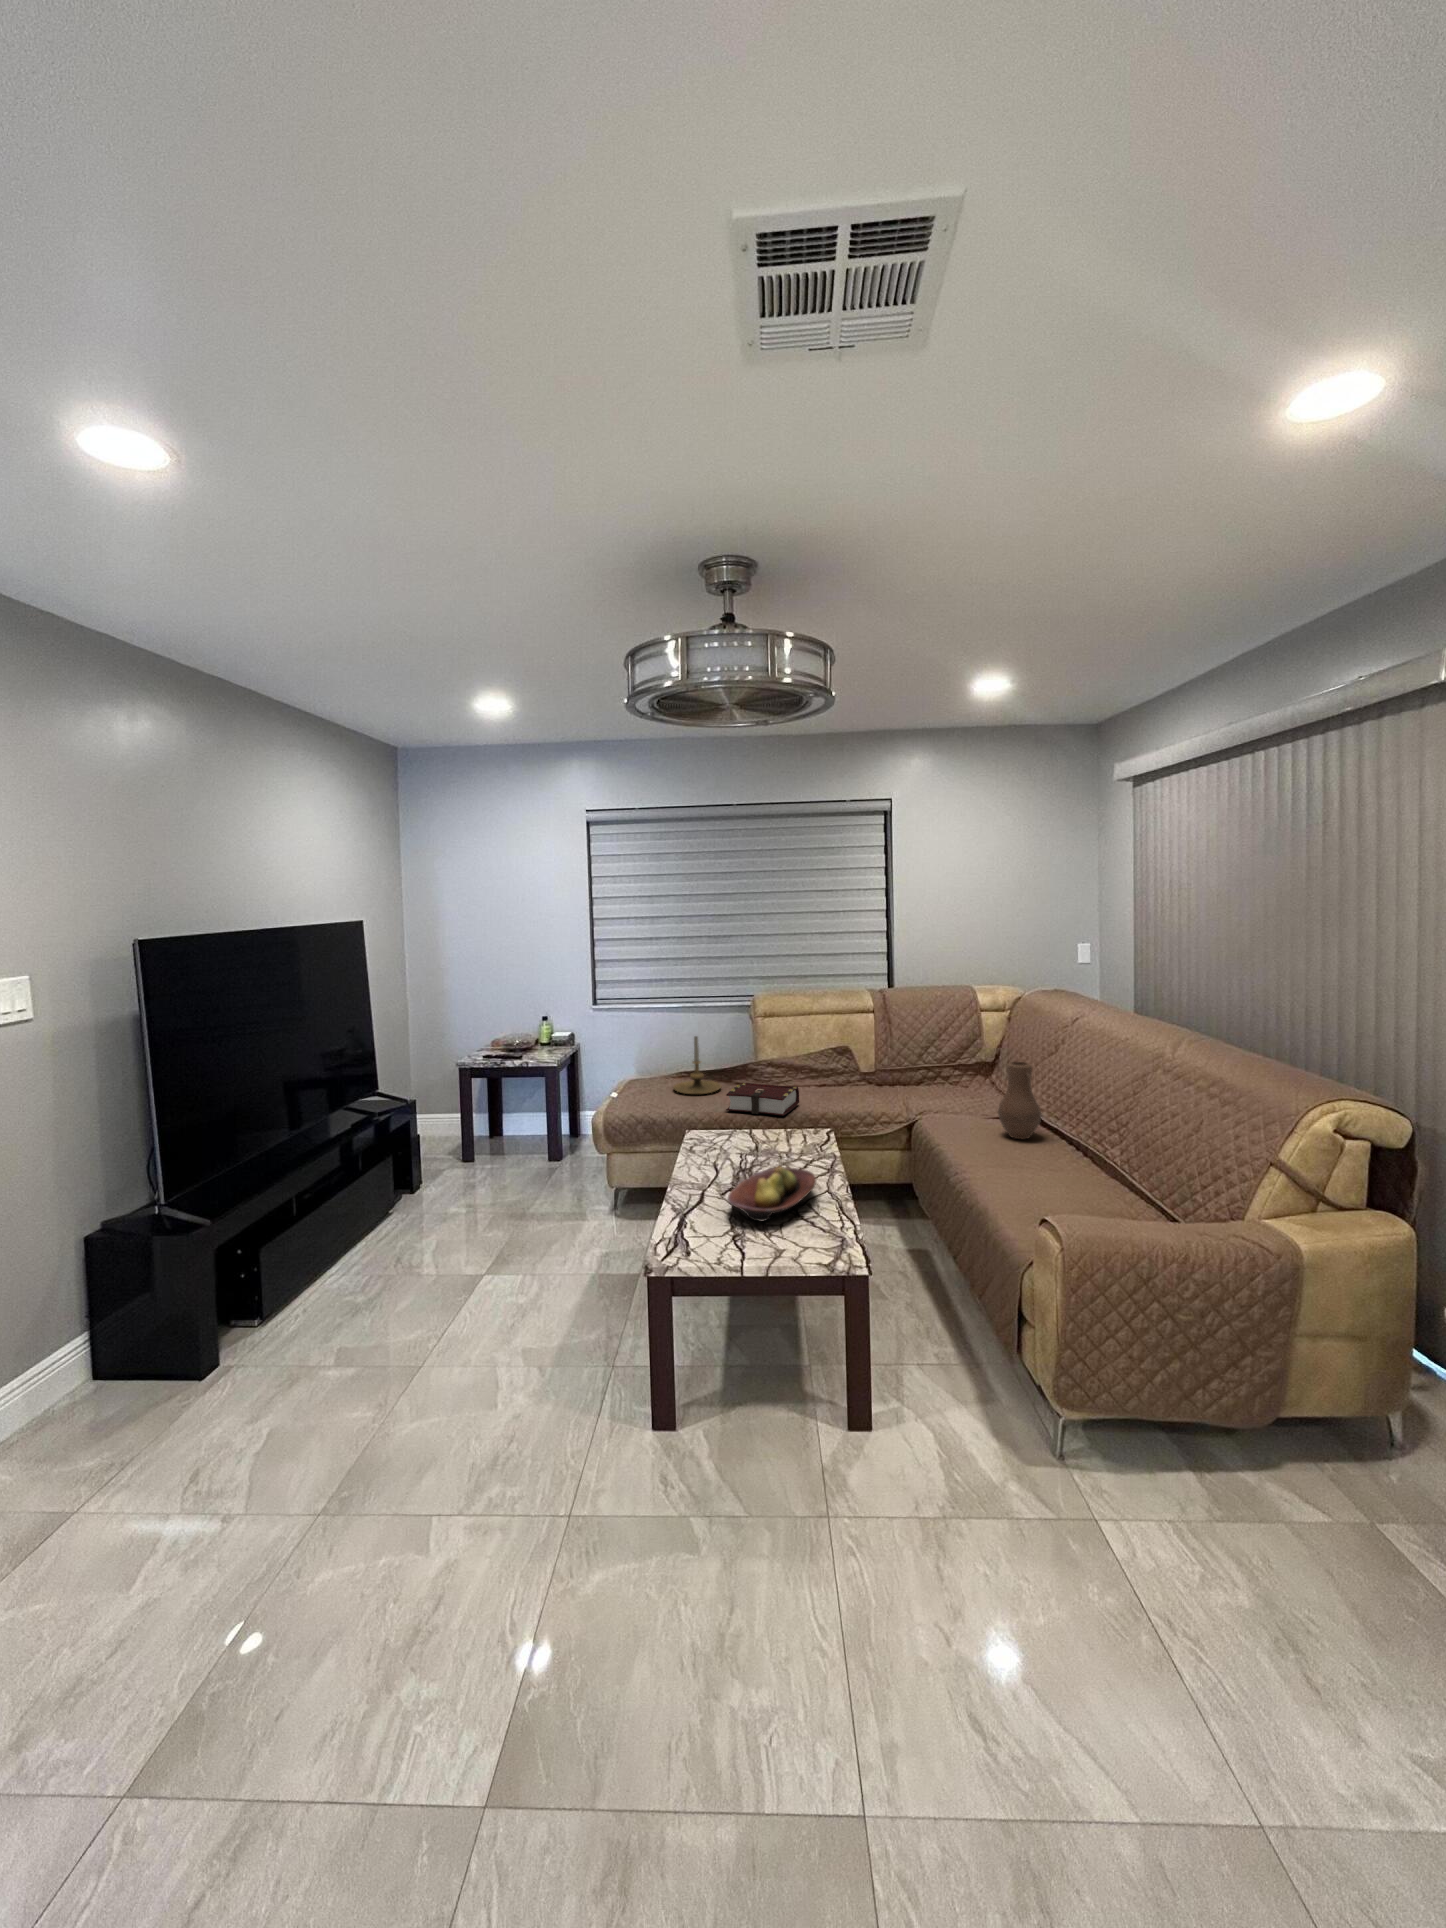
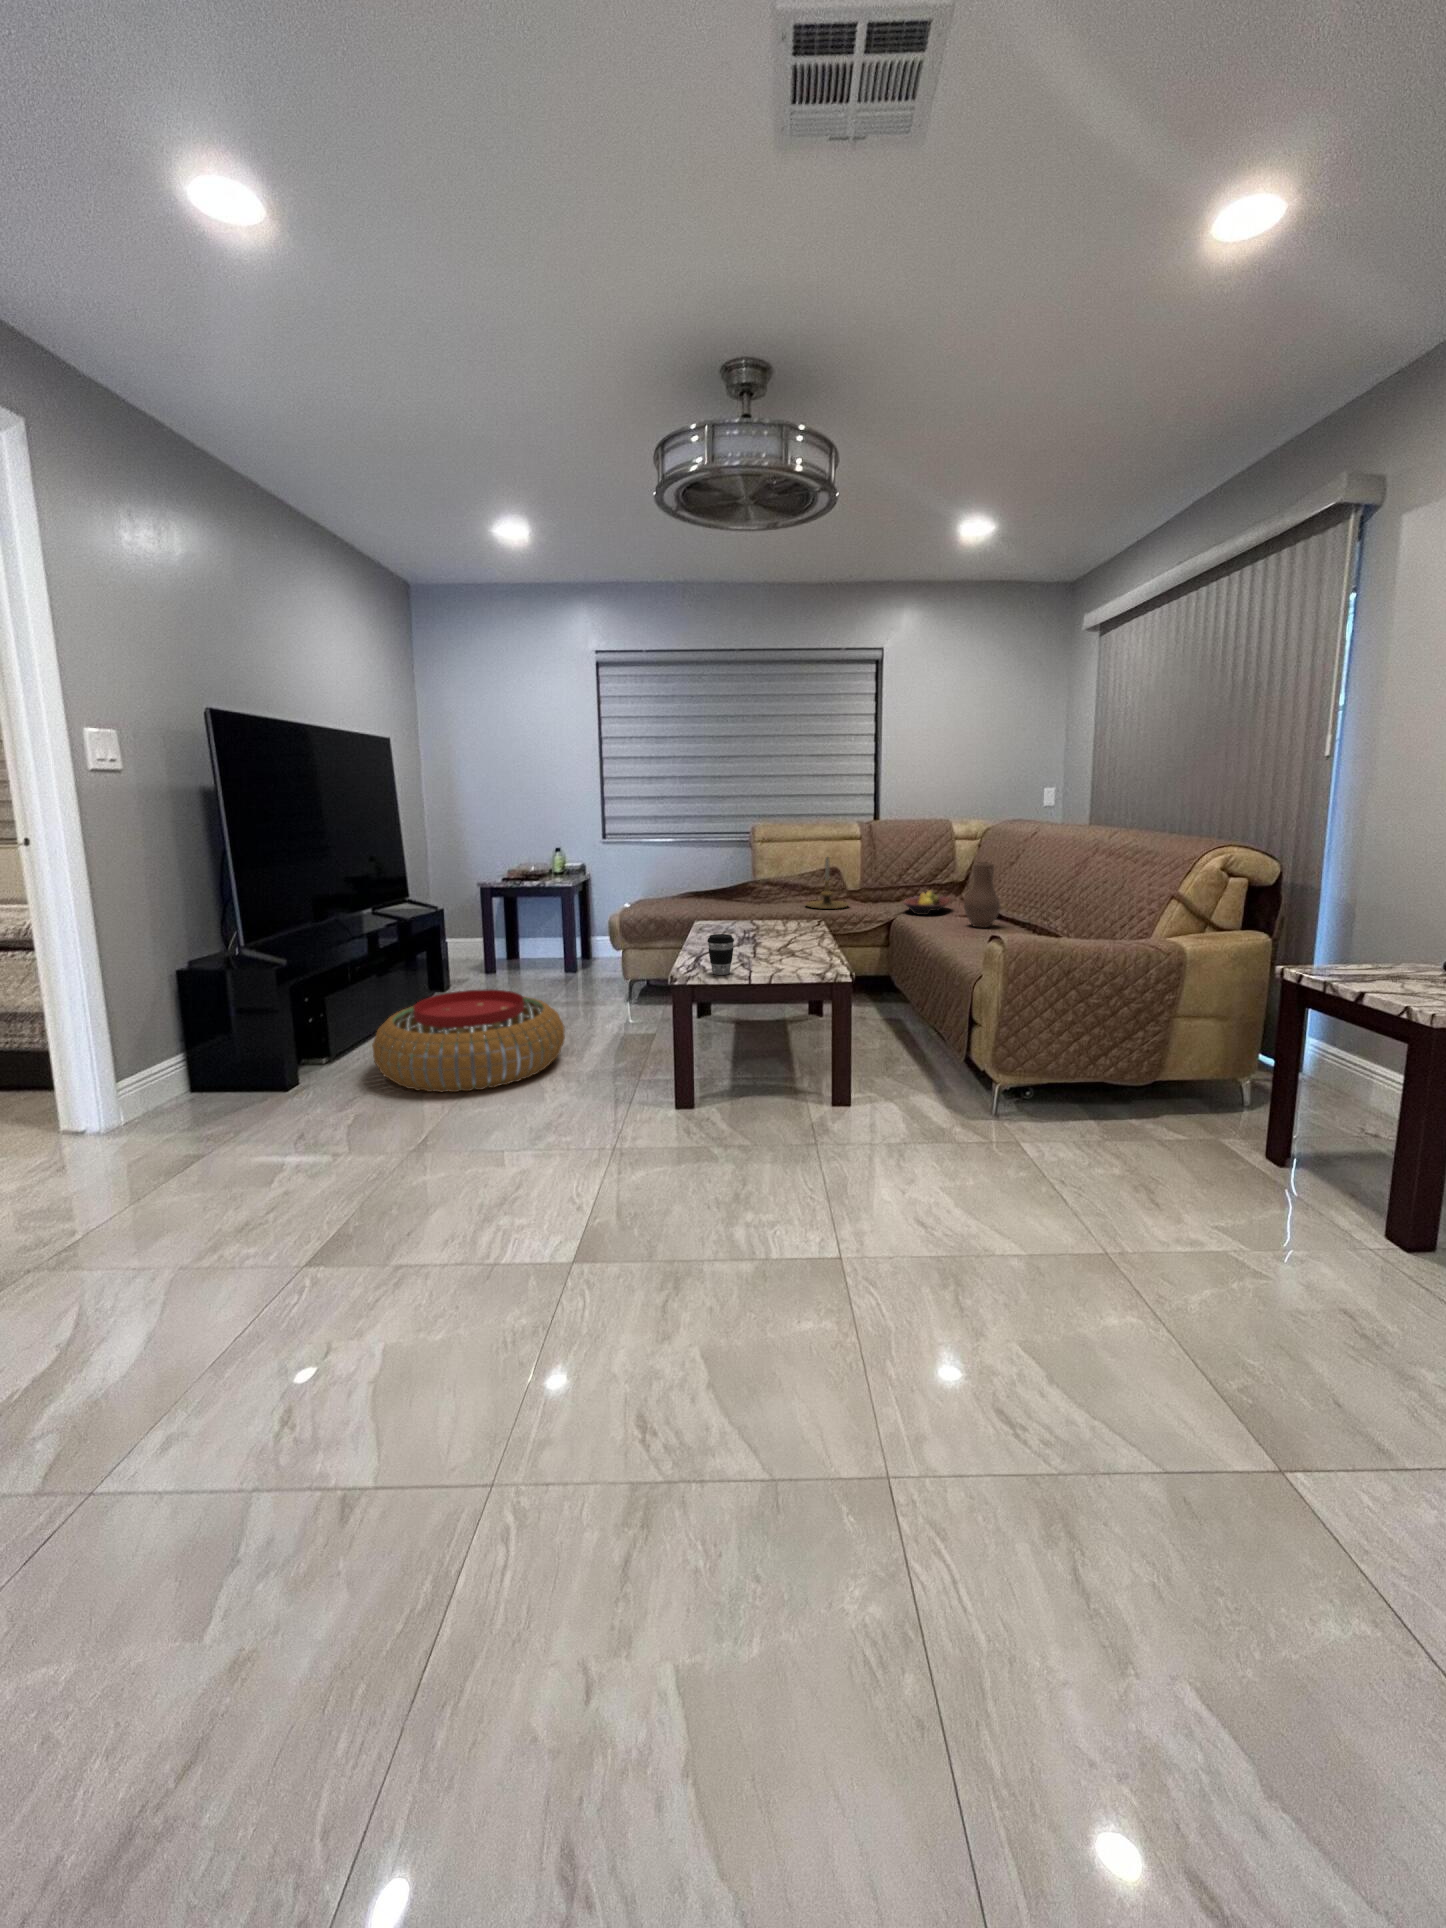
candle holder: present [673,1036,721,1095] -> present [806,857,848,909]
book: present [726,1083,799,1116] -> none [729,893,793,915]
fruit bowl: present [728,1167,816,1221] -> present [903,890,951,915]
coffee cup: none [692,1196,724,1250] -> present [707,934,734,975]
pouf: none [301,1235,530,1389] -> present [372,989,565,1092]

